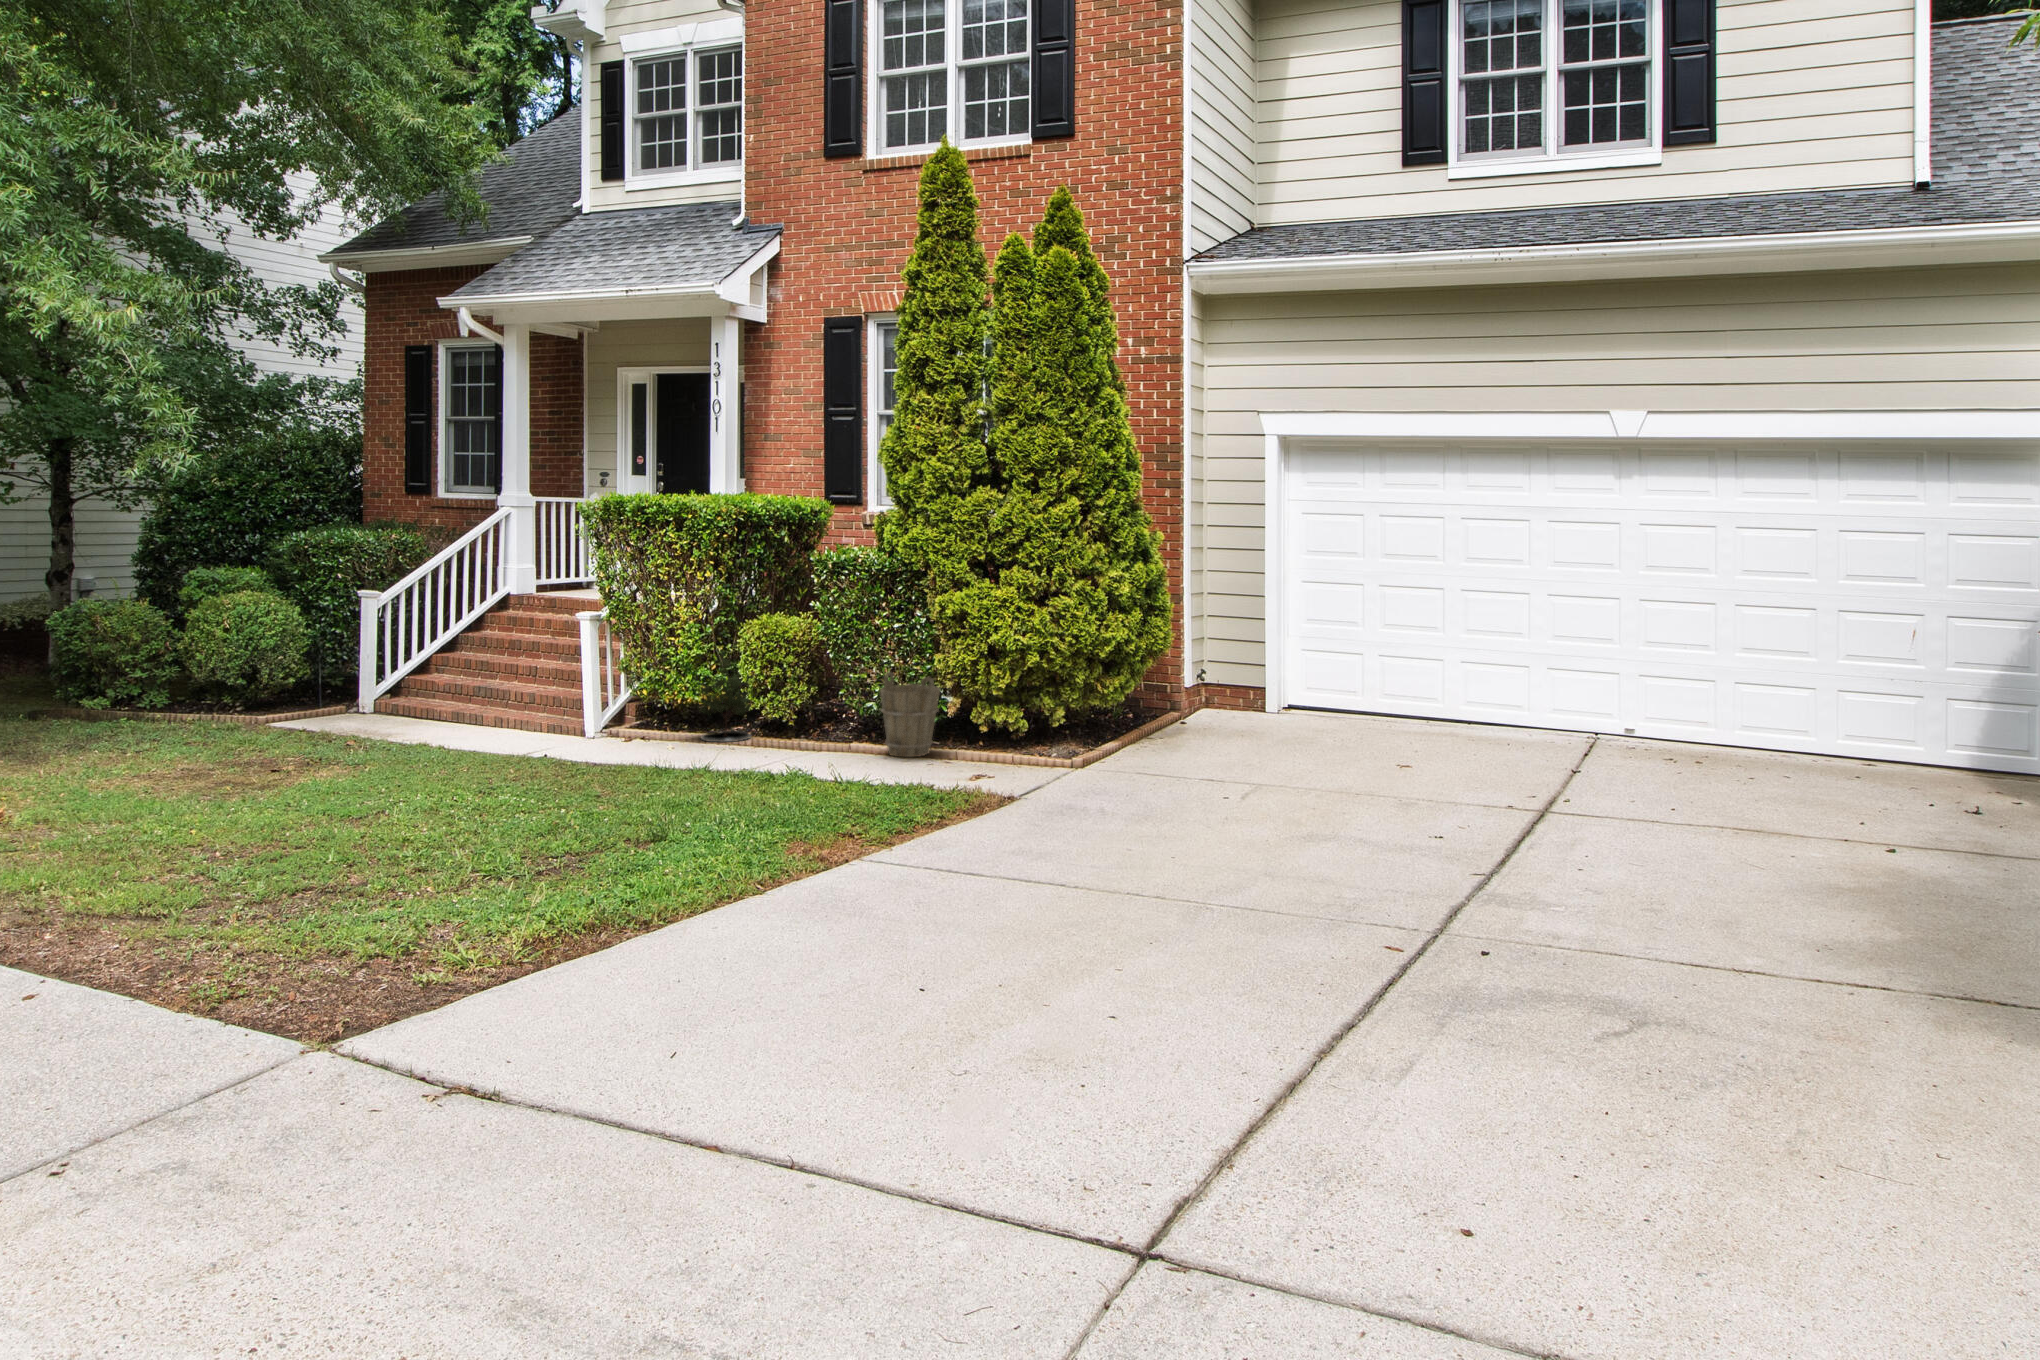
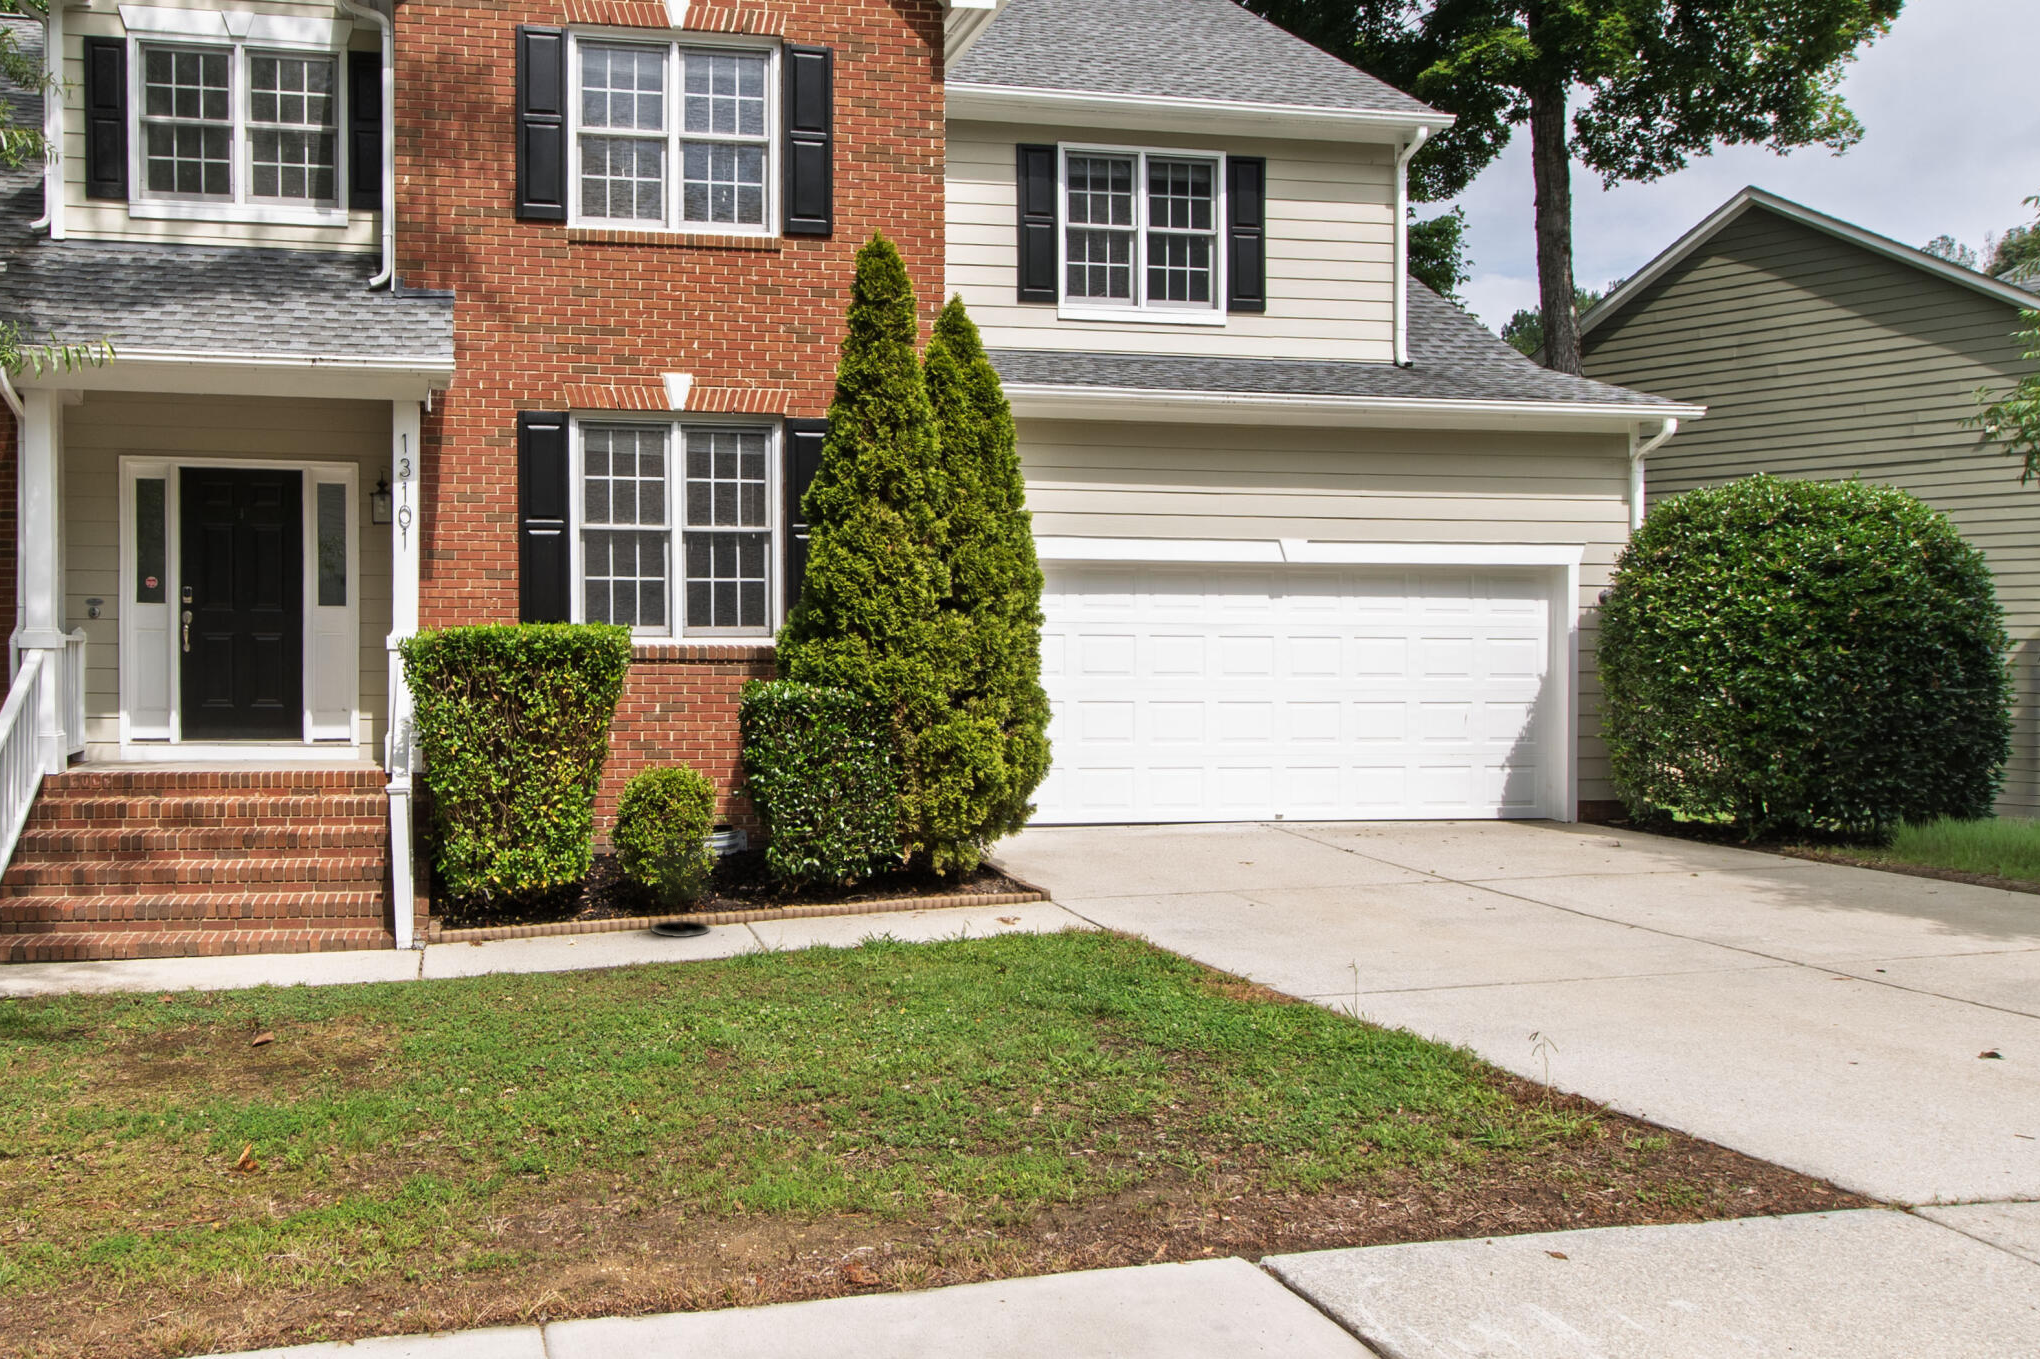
bucket: present [880,672,940,757] -> none [869,826,935,917]

